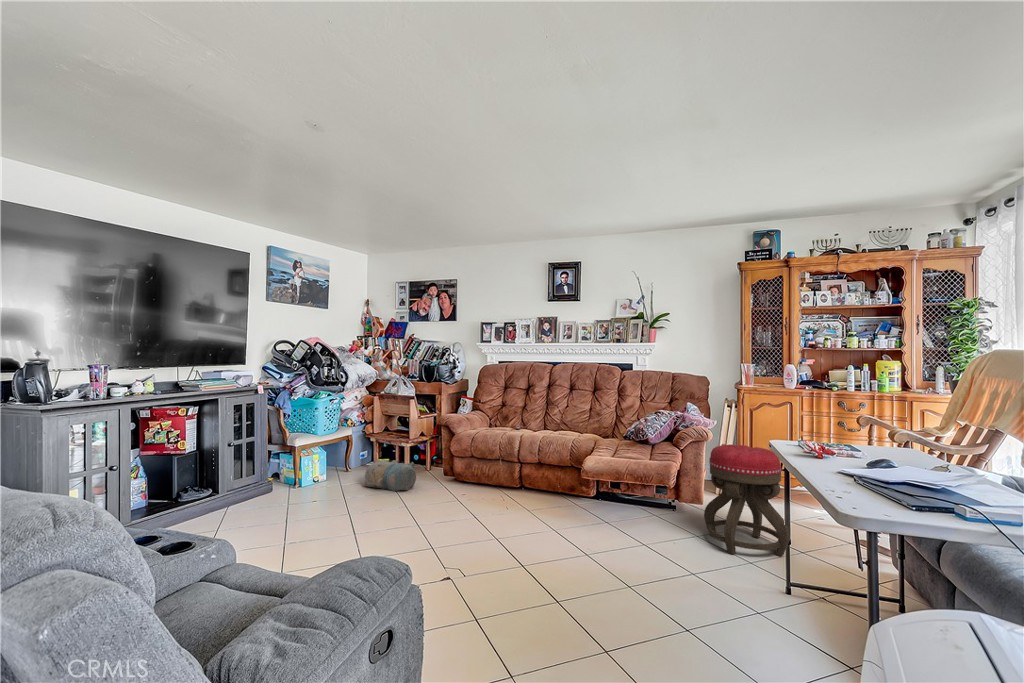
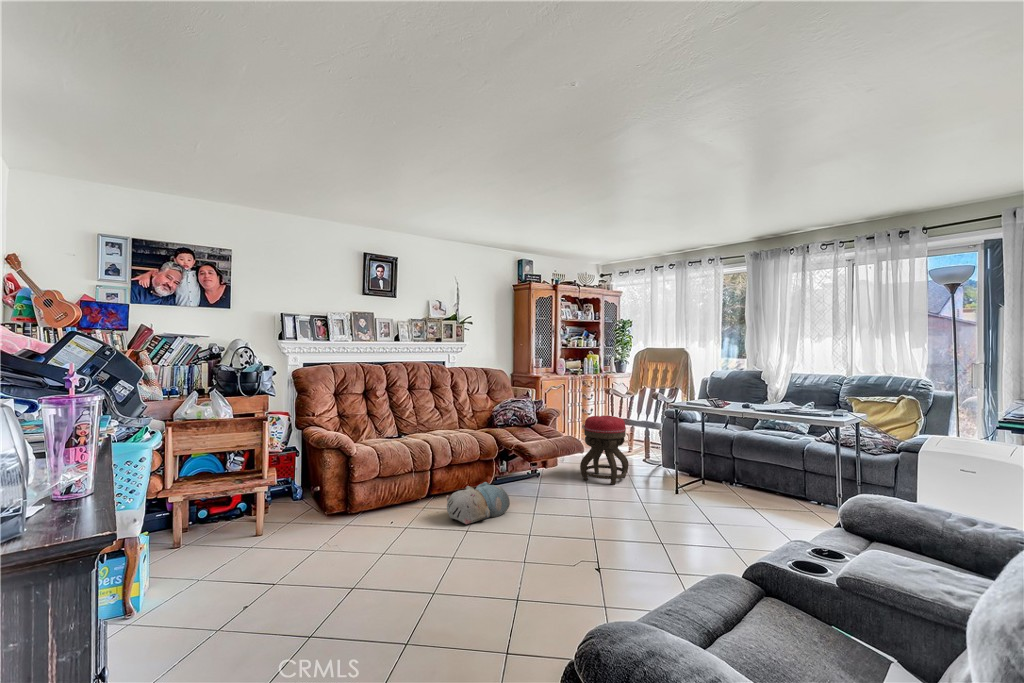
plush toy: present [363,460,416,491] -> present [446,482,510,524]

